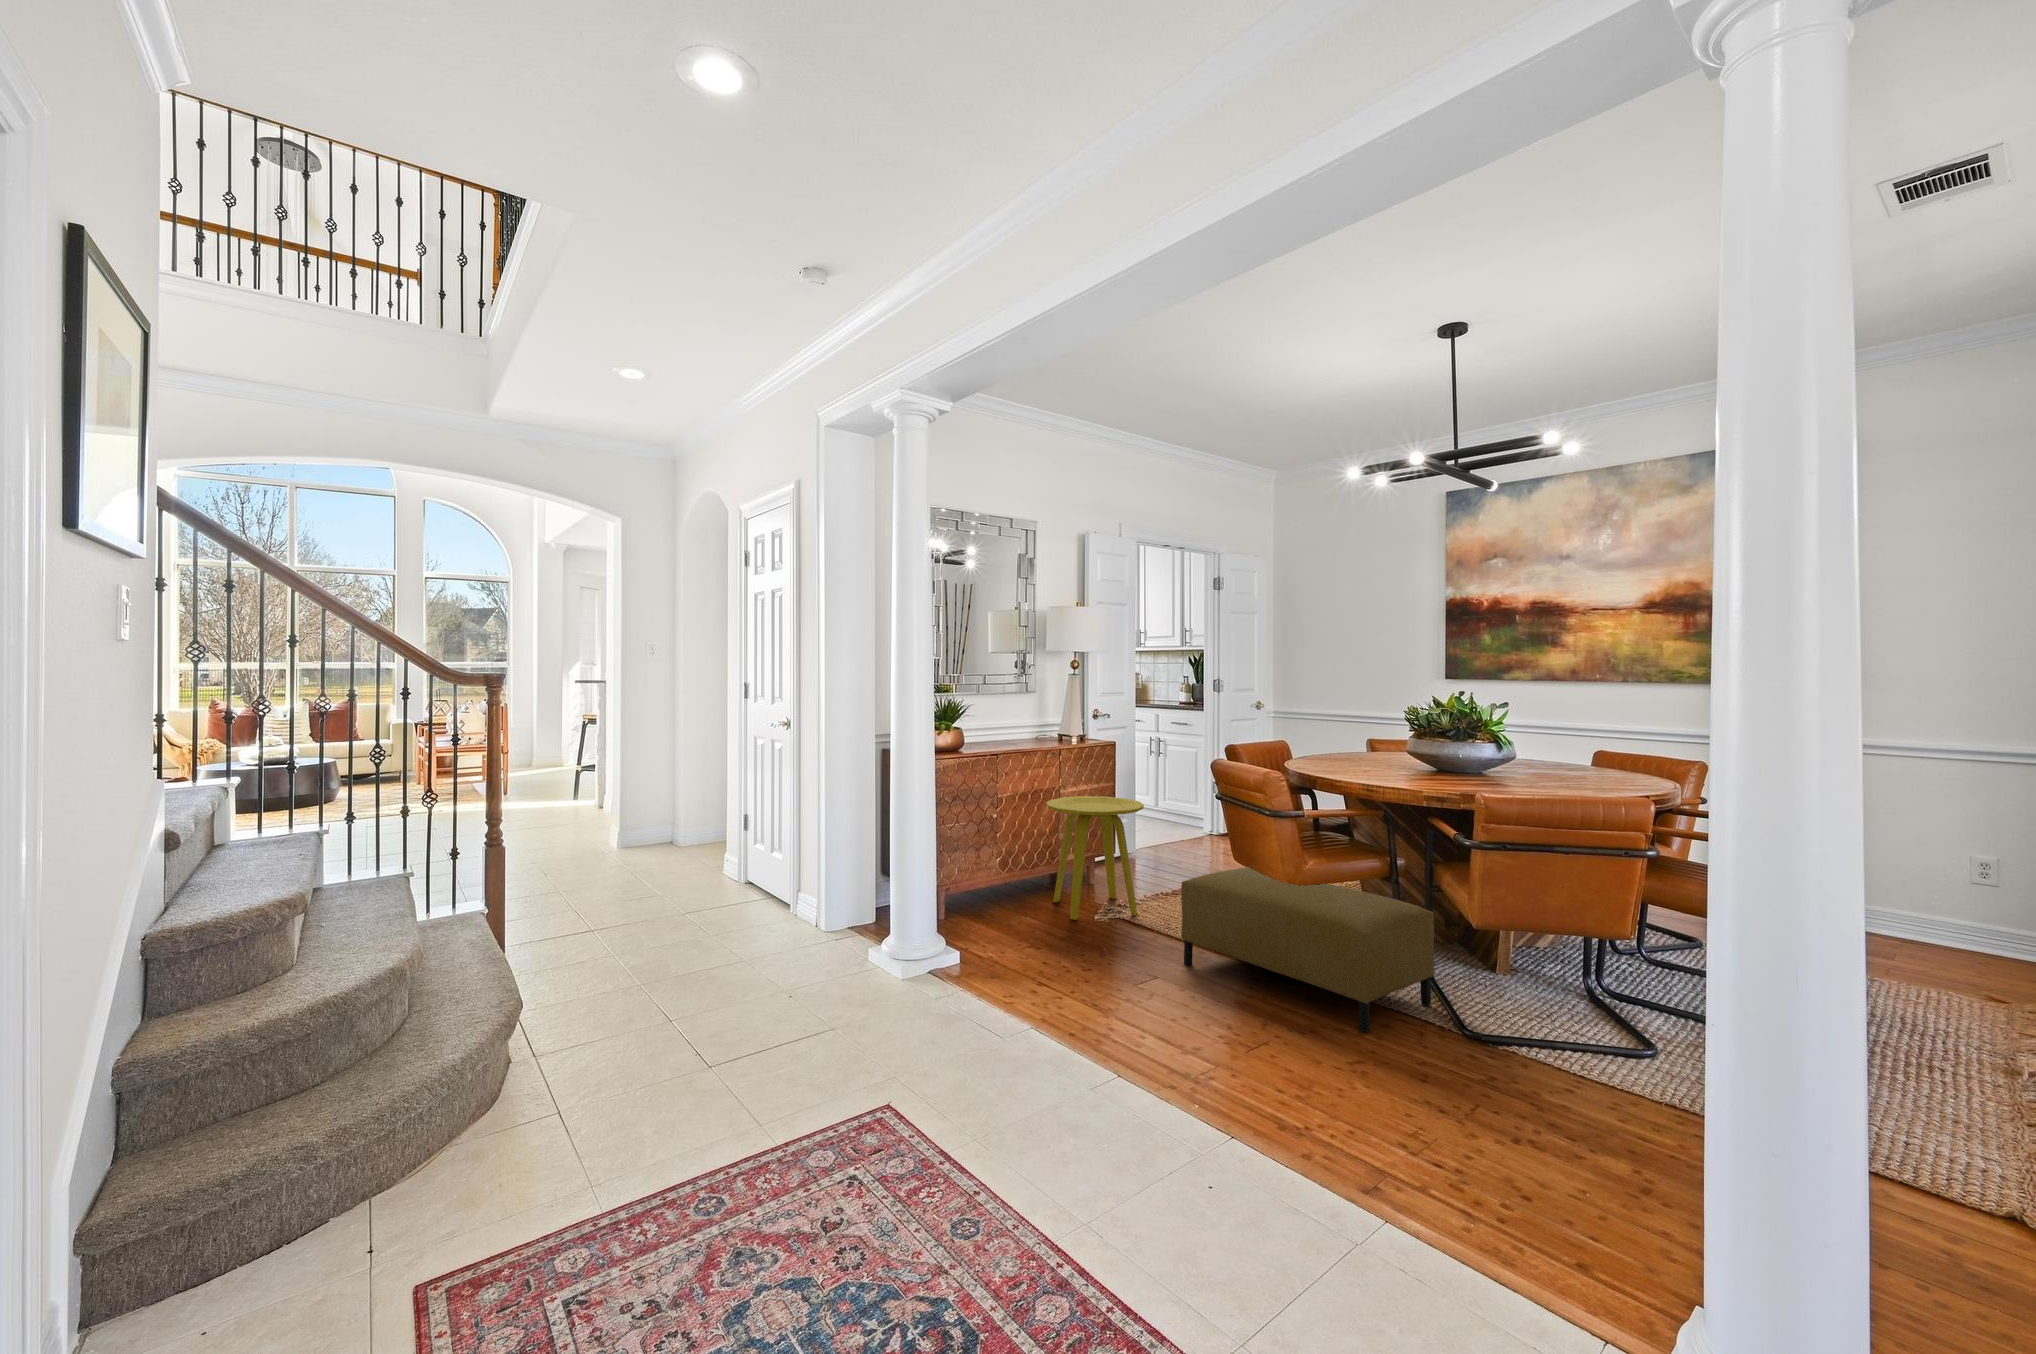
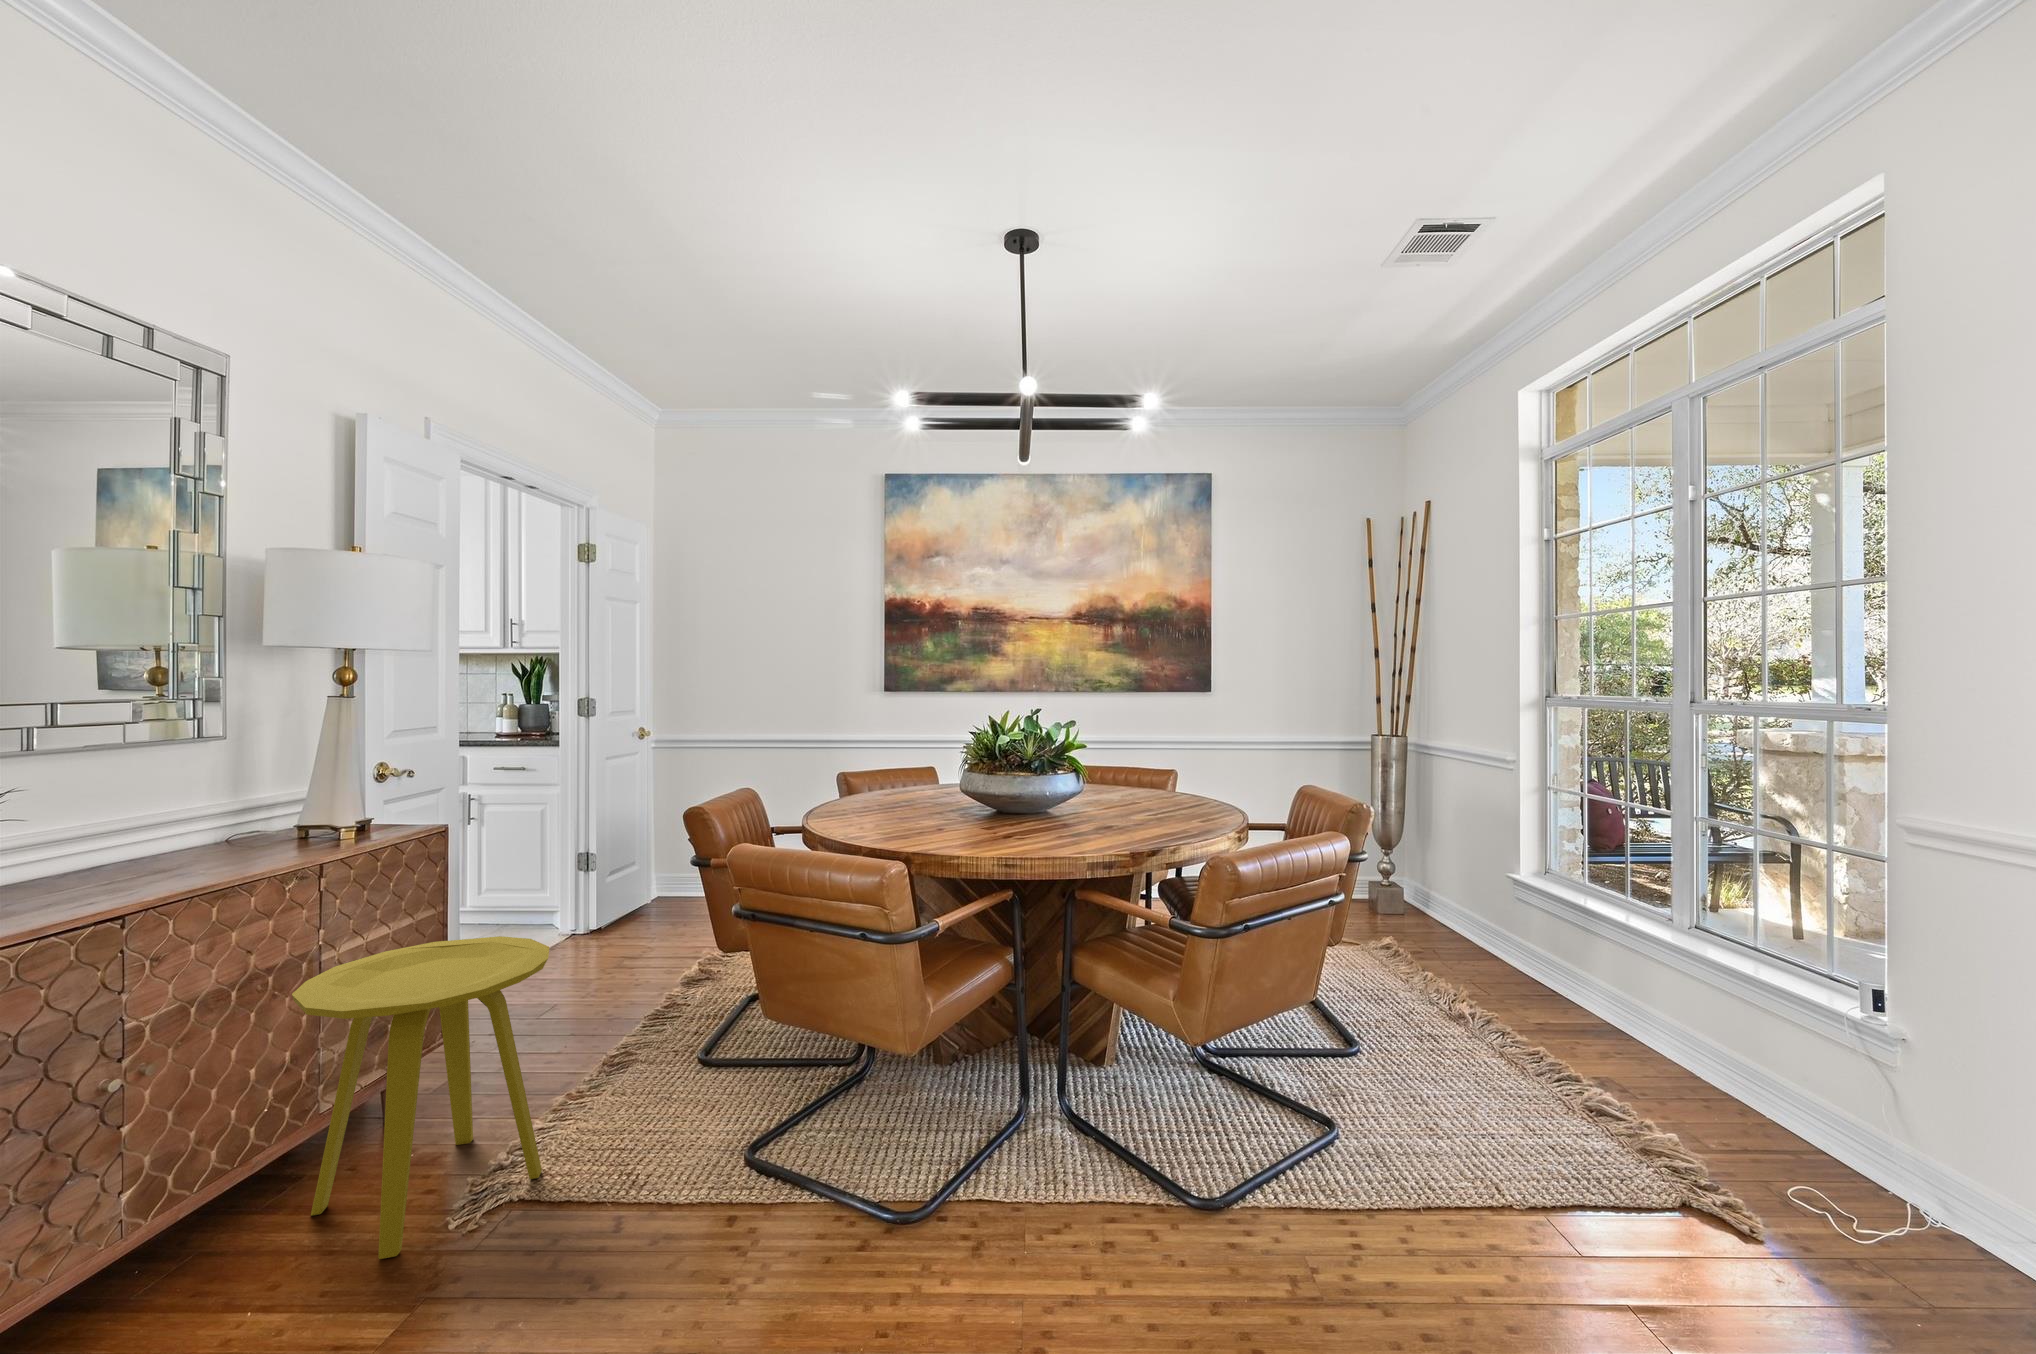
ottoman: present [1181,867,1434,1032] -> none [709,1025,1126,1307]

